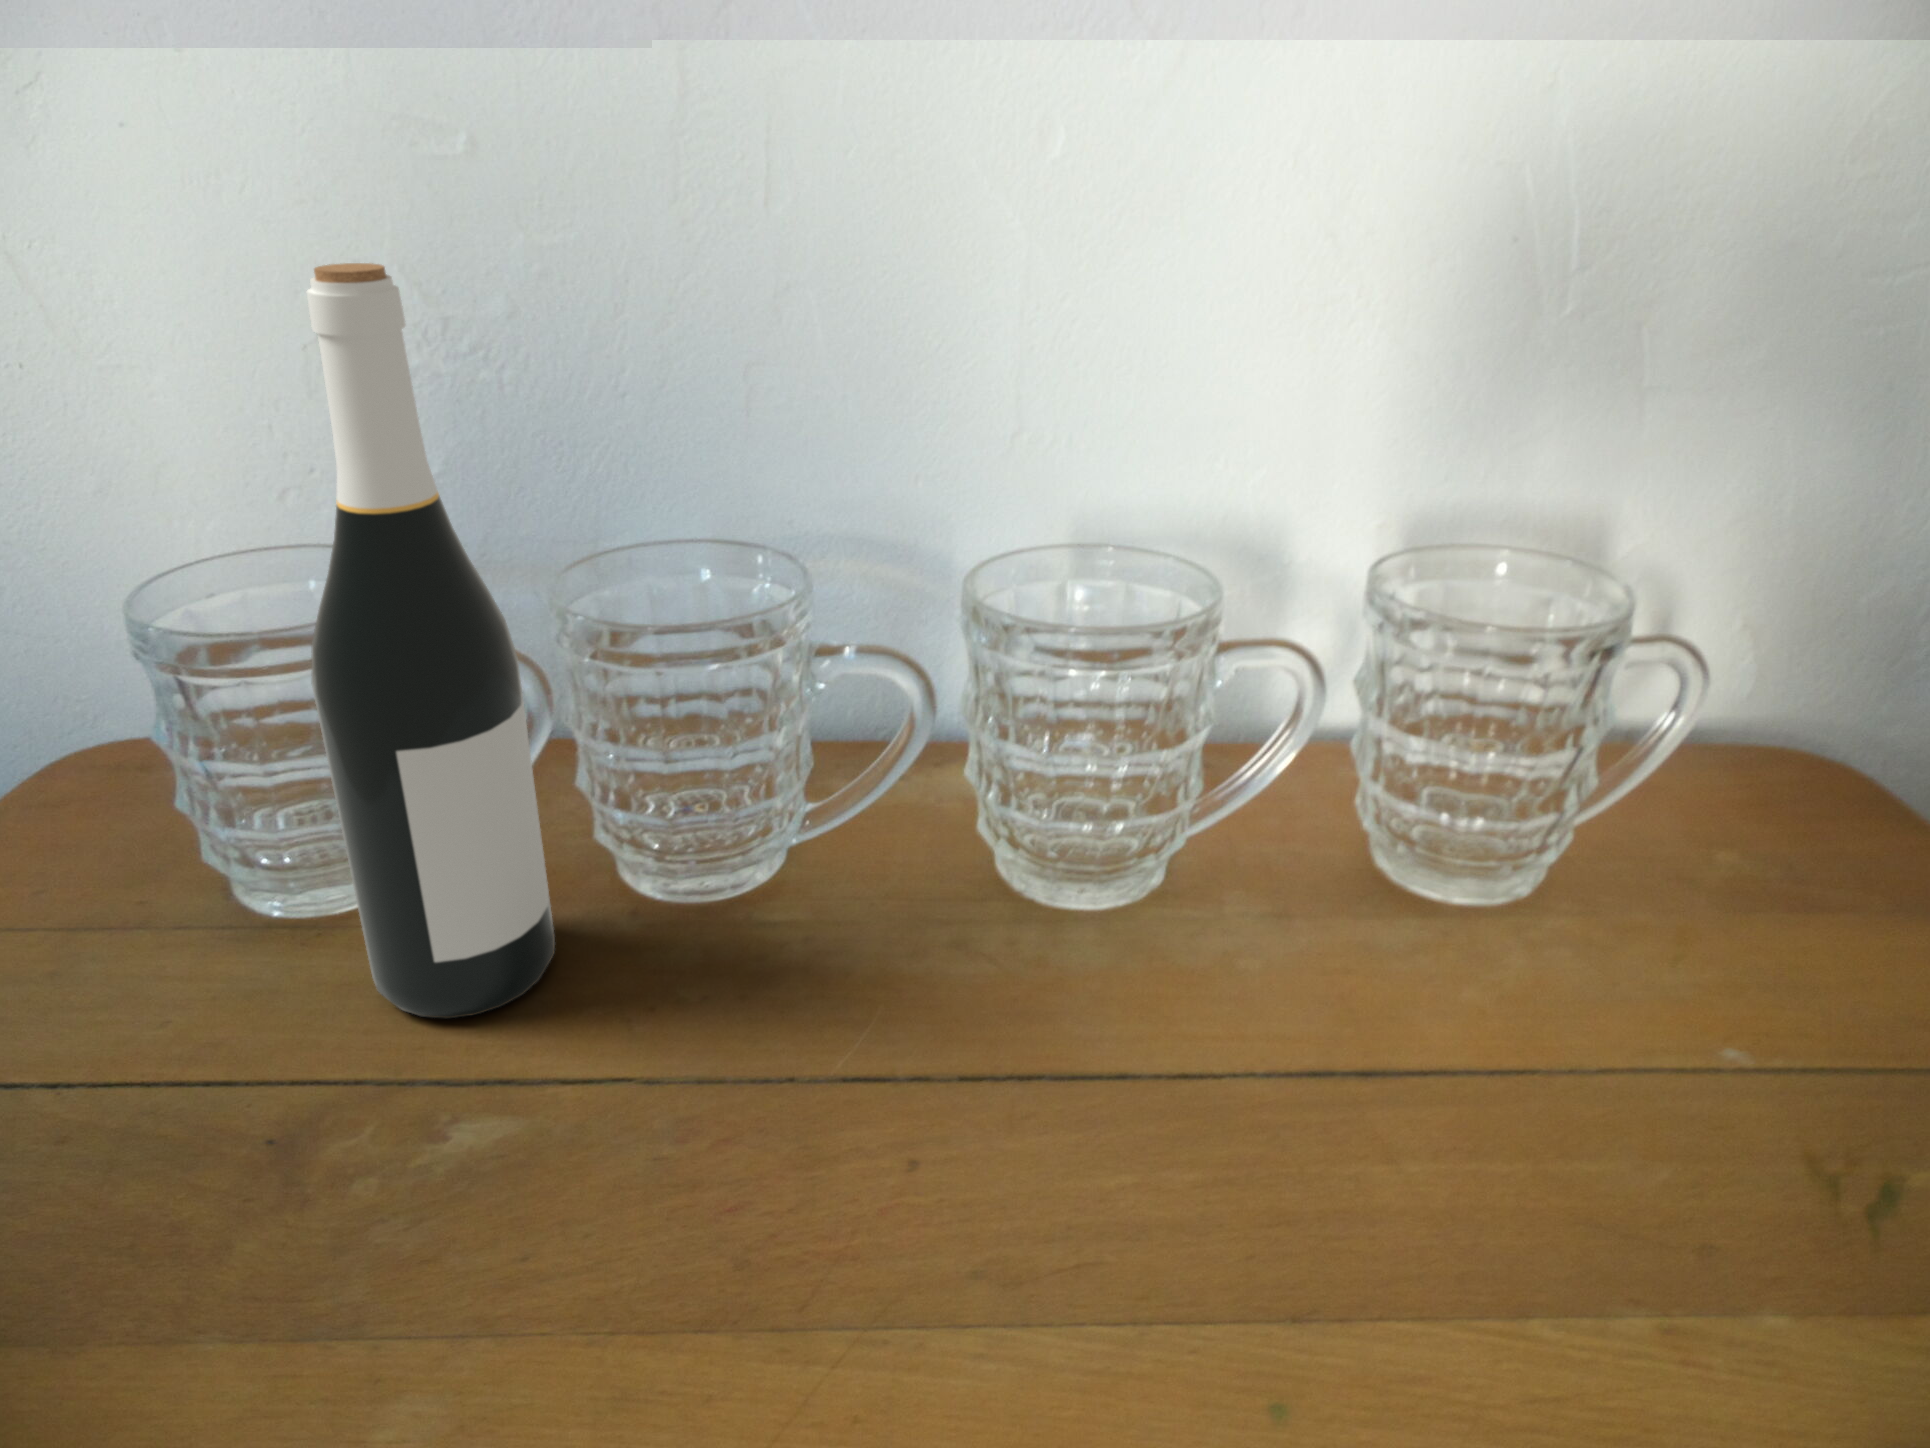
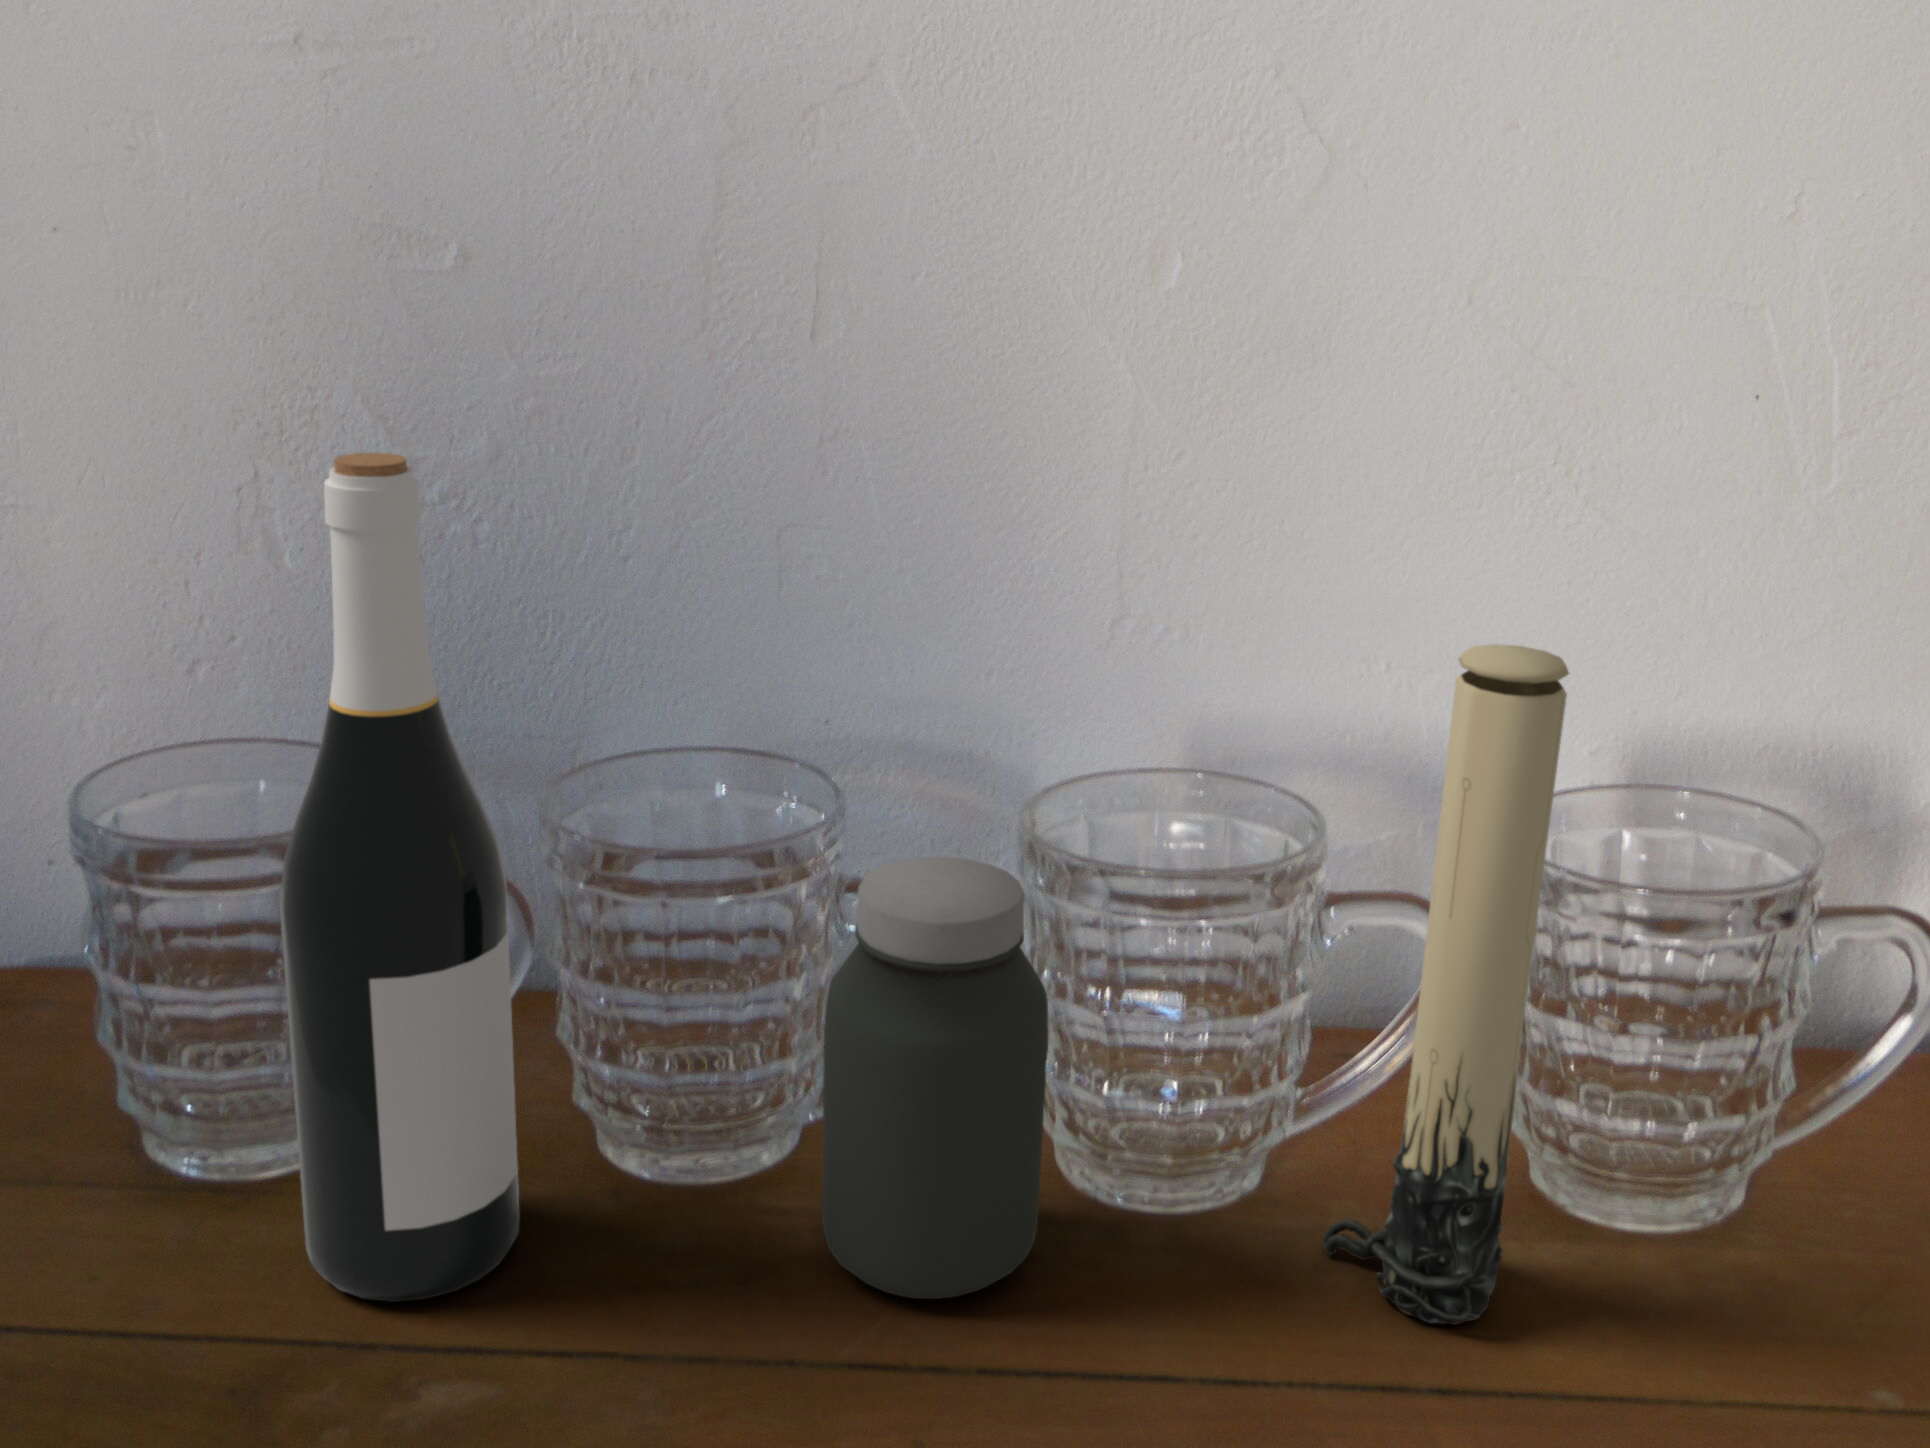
candle: none [1223,414,1465,995] -> present [1323,644,1569,1325]
jar: none [804,623,997,994] -> present [822,857,1048,1299]

